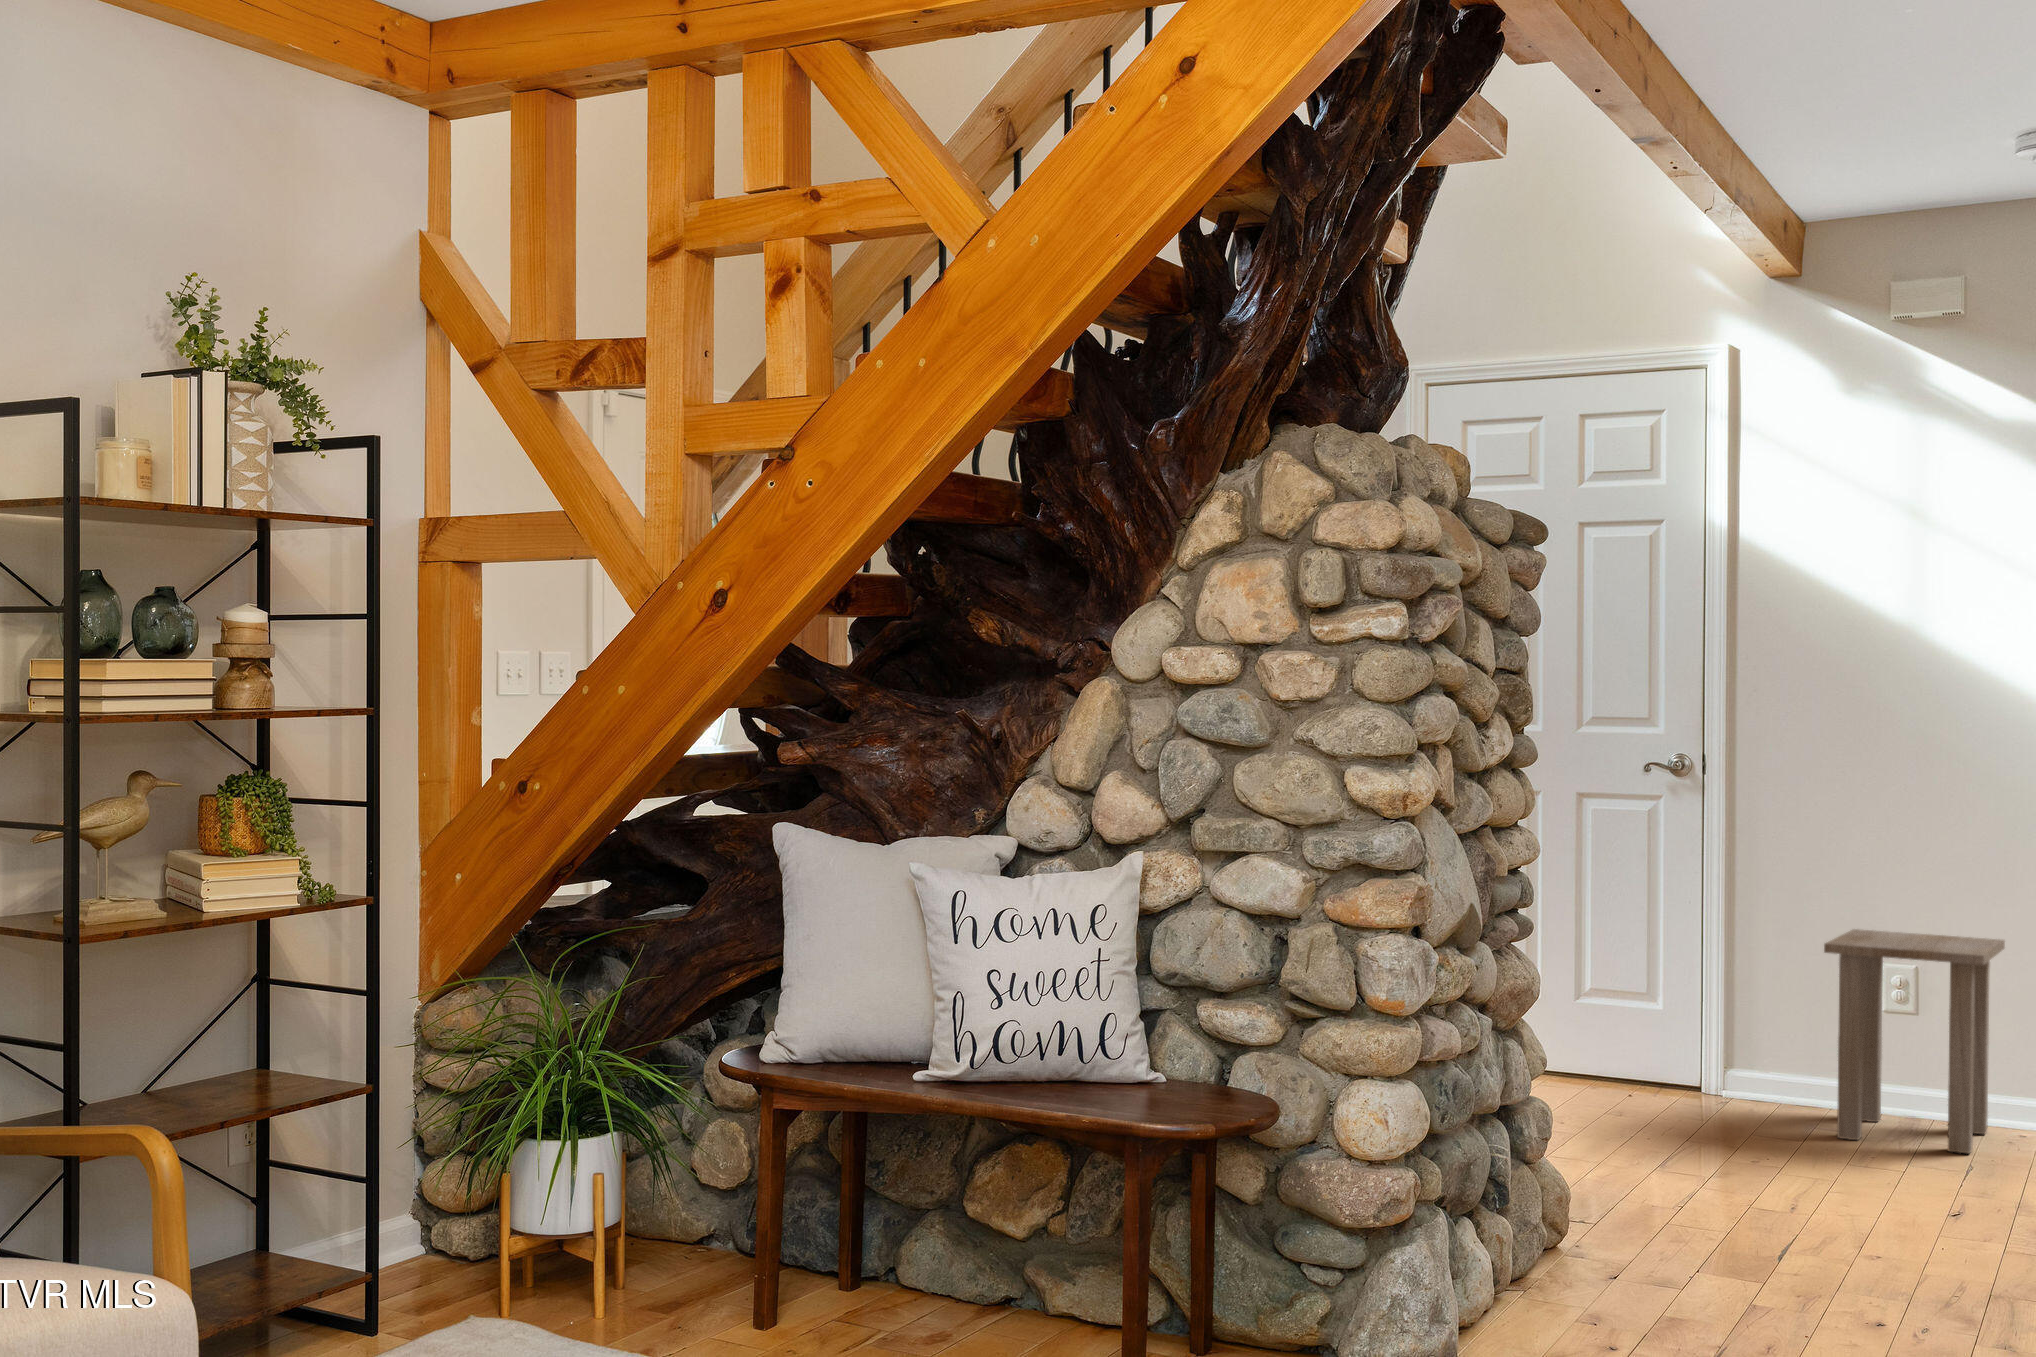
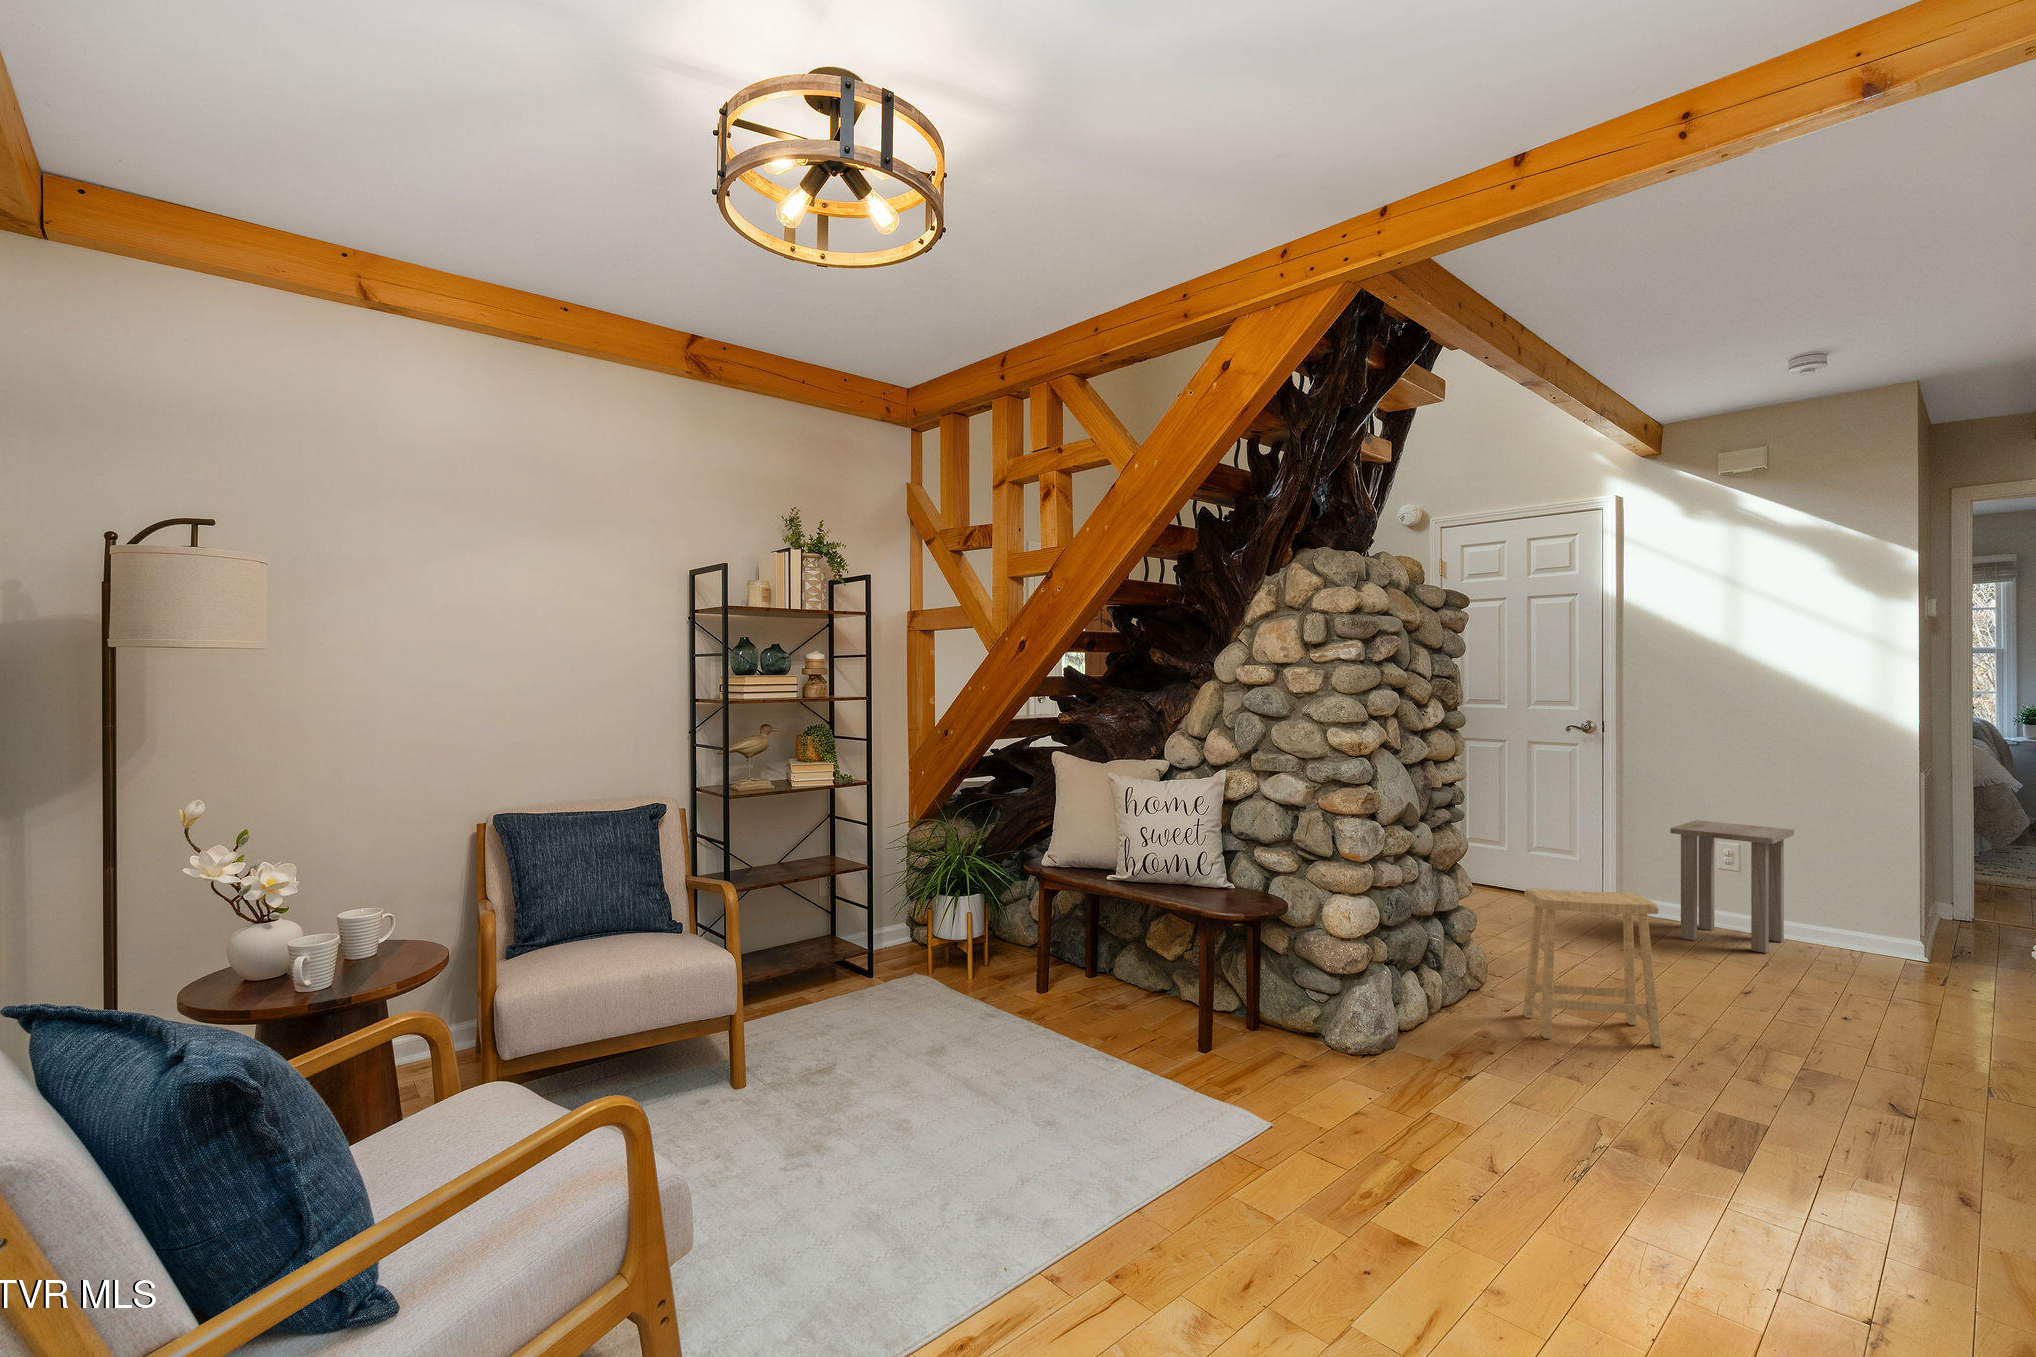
footstool: none [1647,1055,1877,1322] -> present [1523,889,1662,1047]

